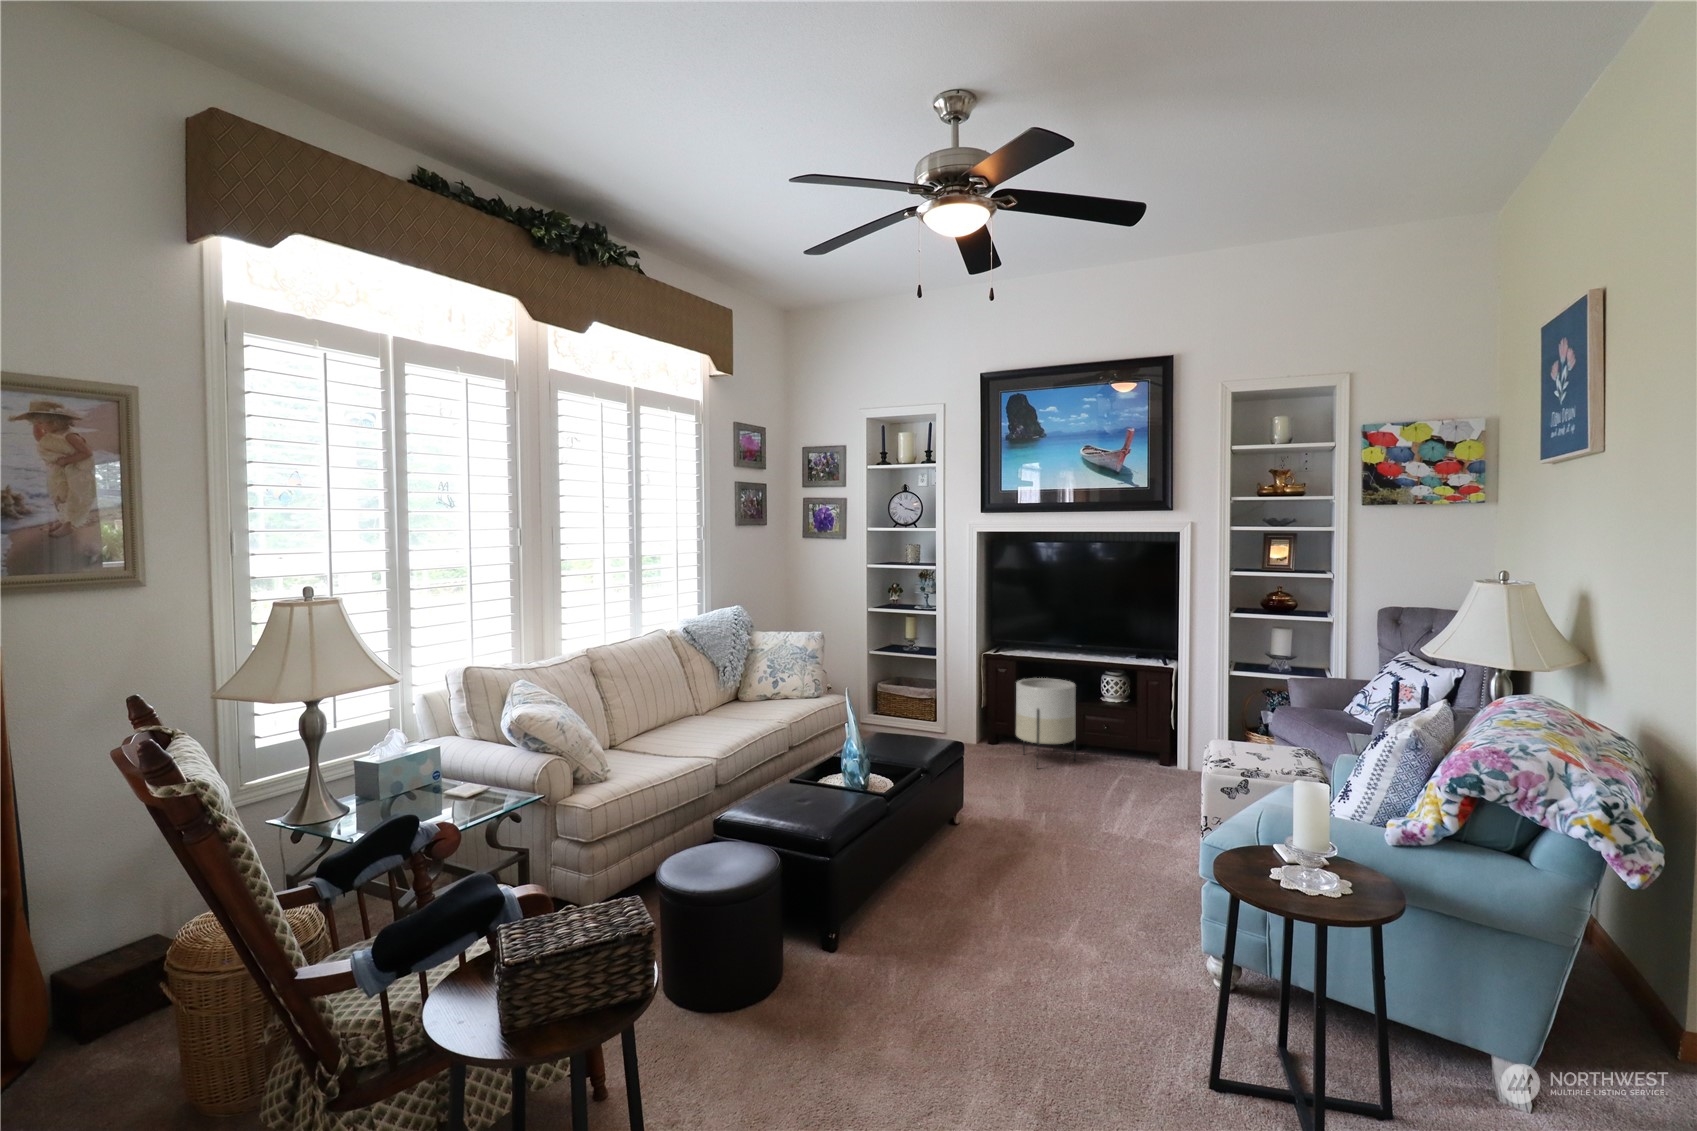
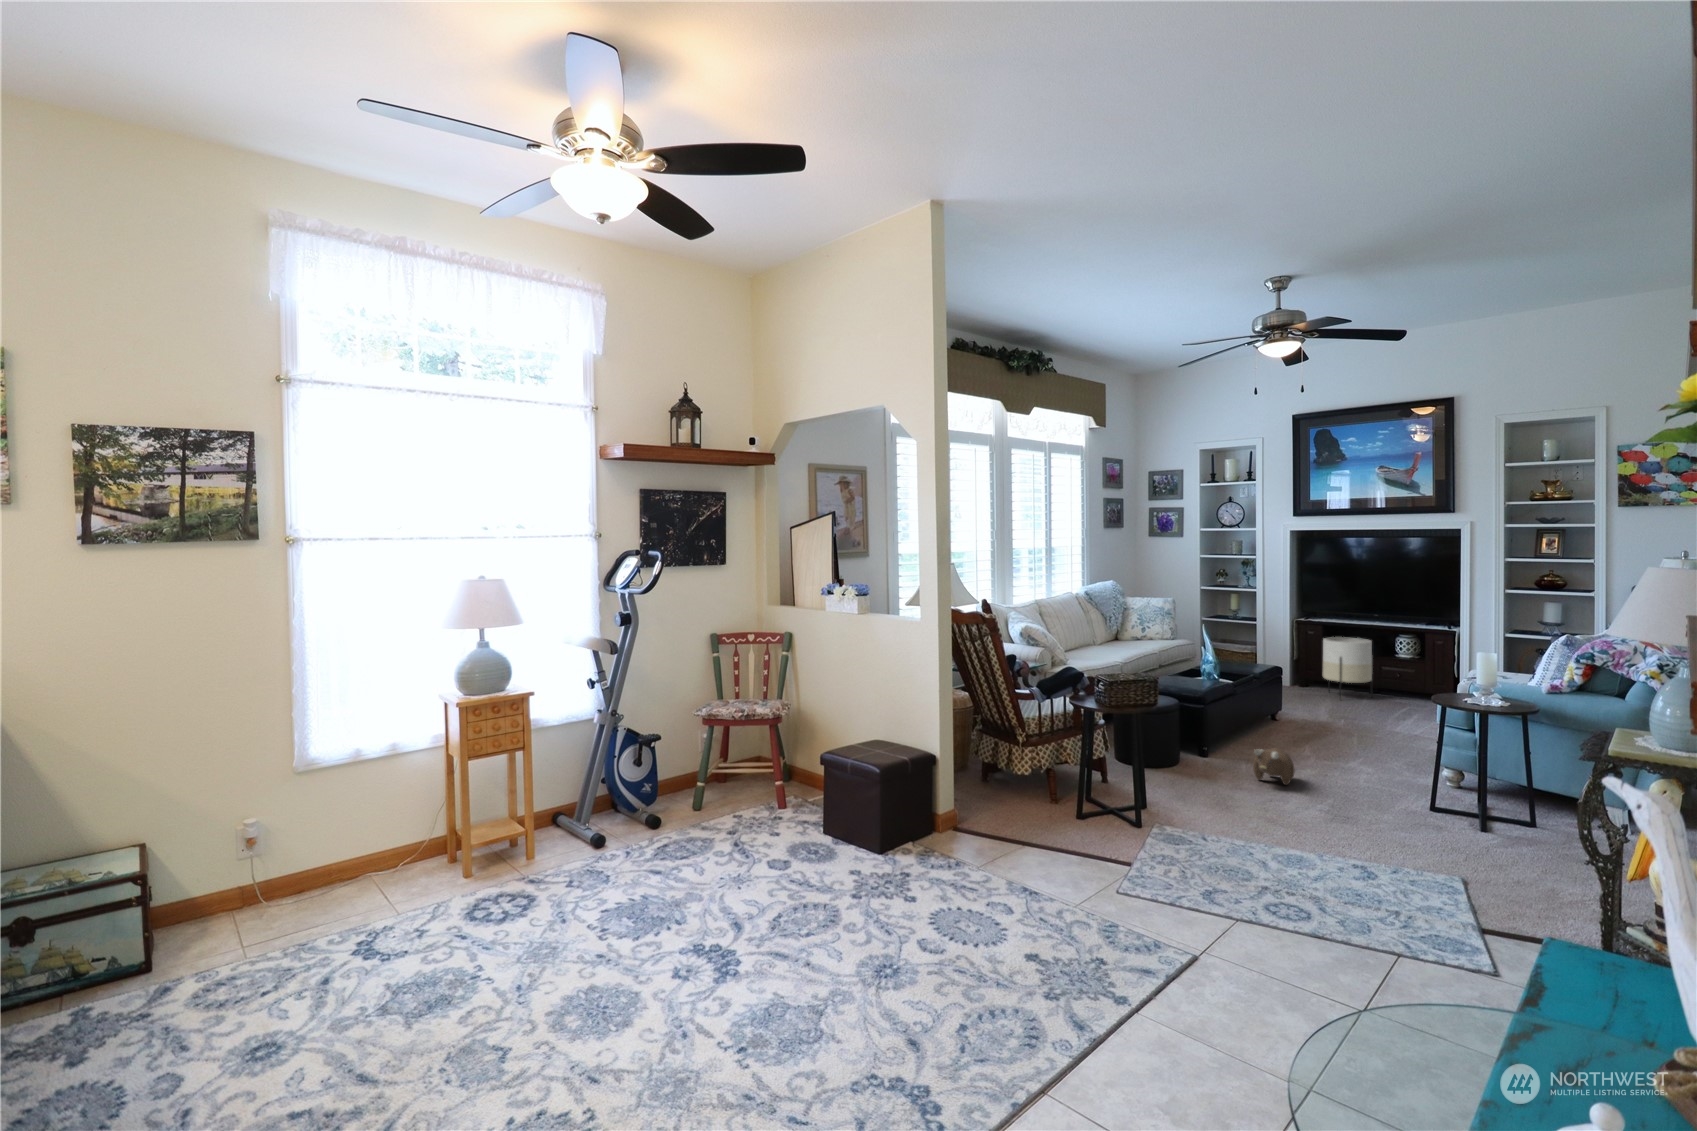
plush toy: none [889,960,965,1044] -> present [1253,748,1295,785]

